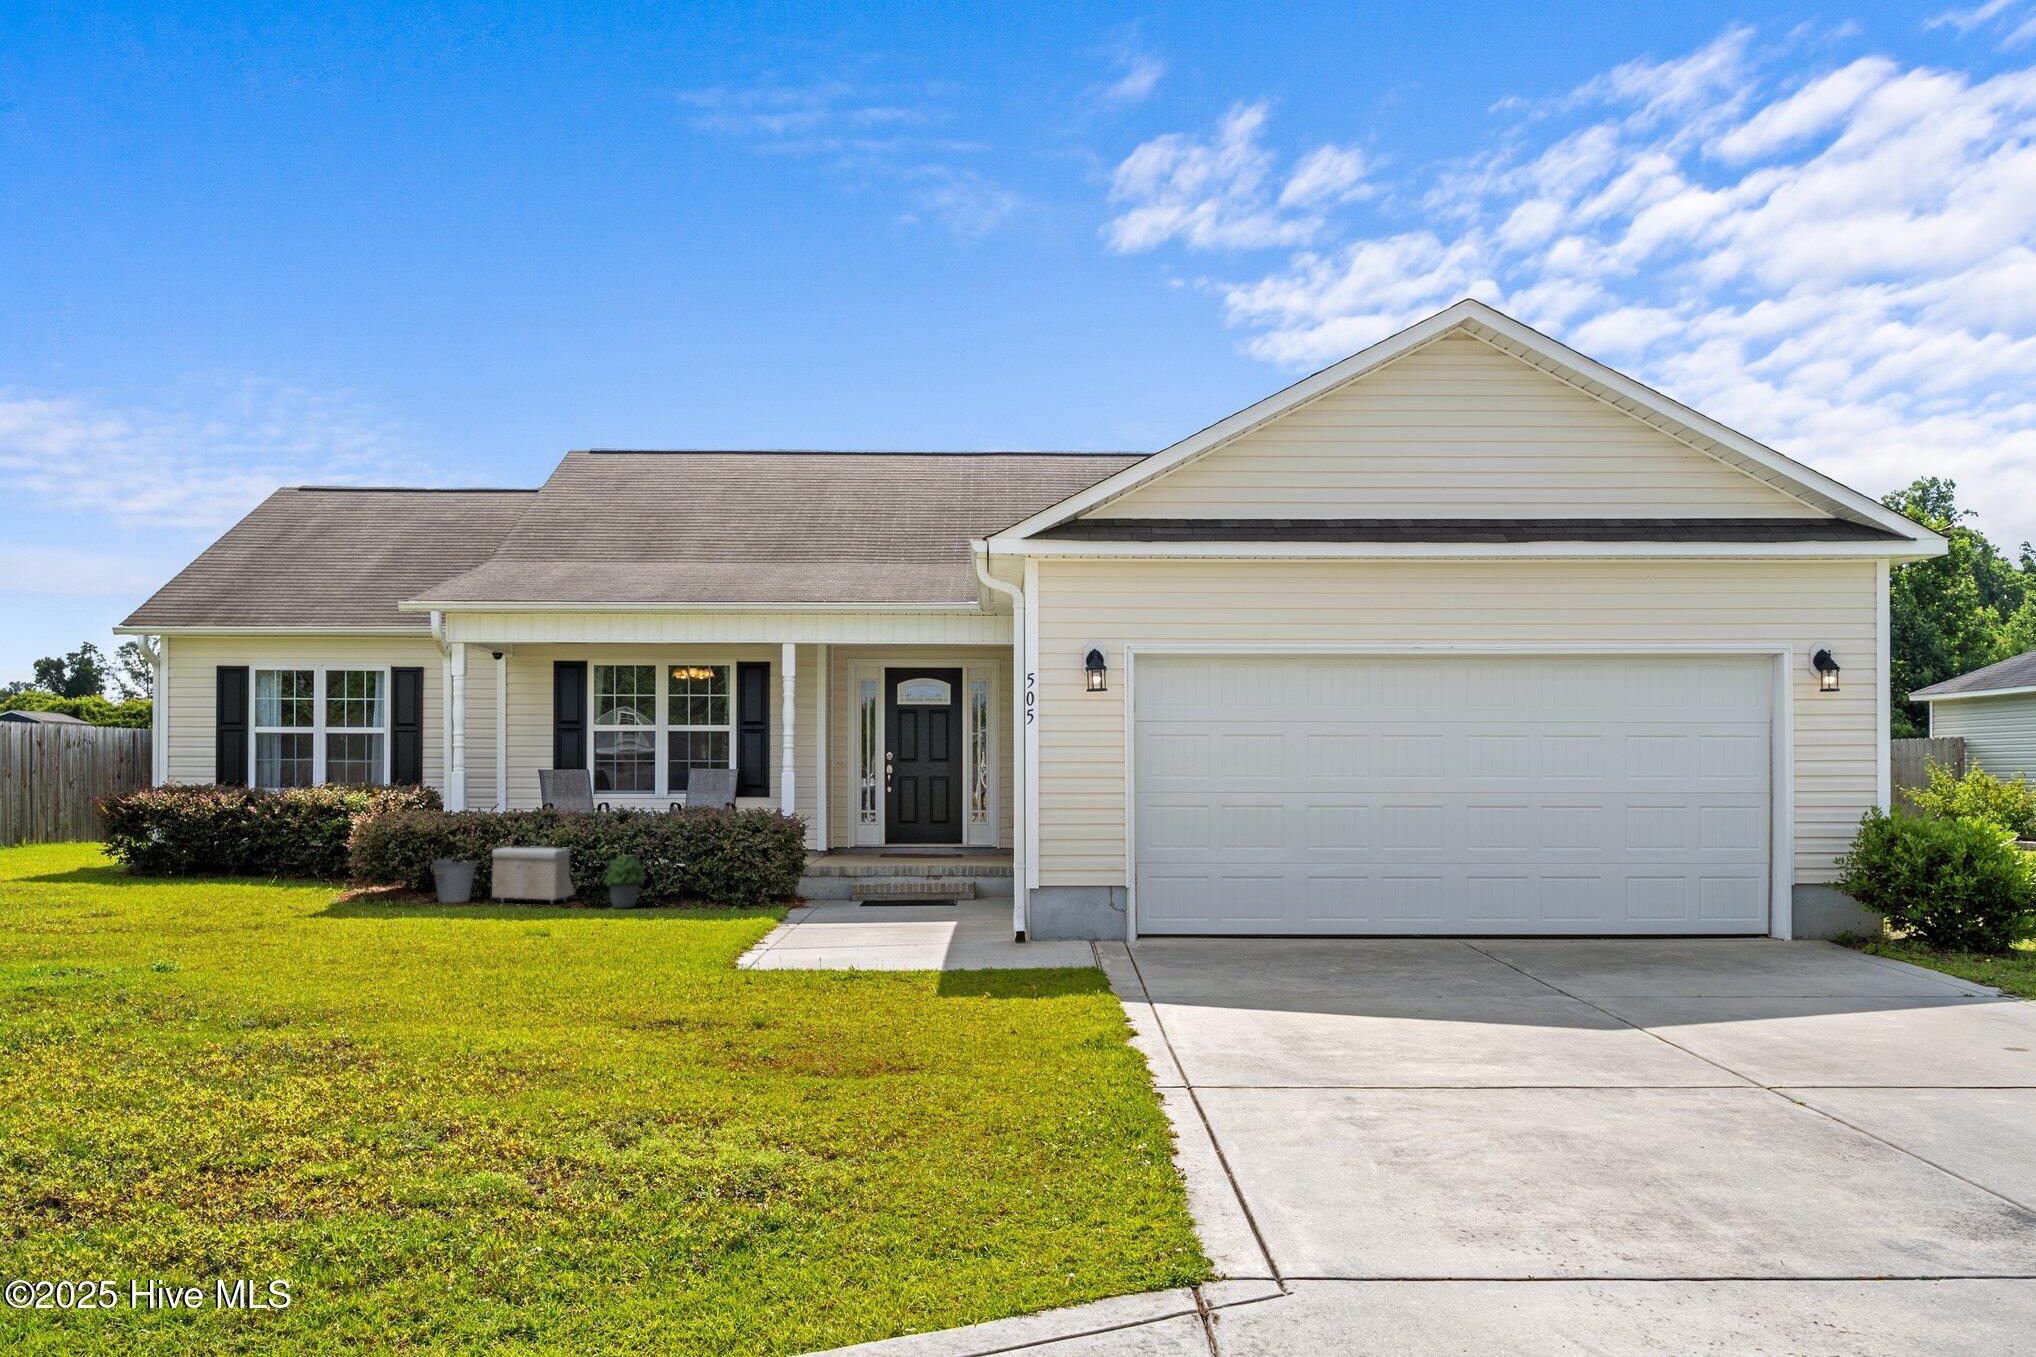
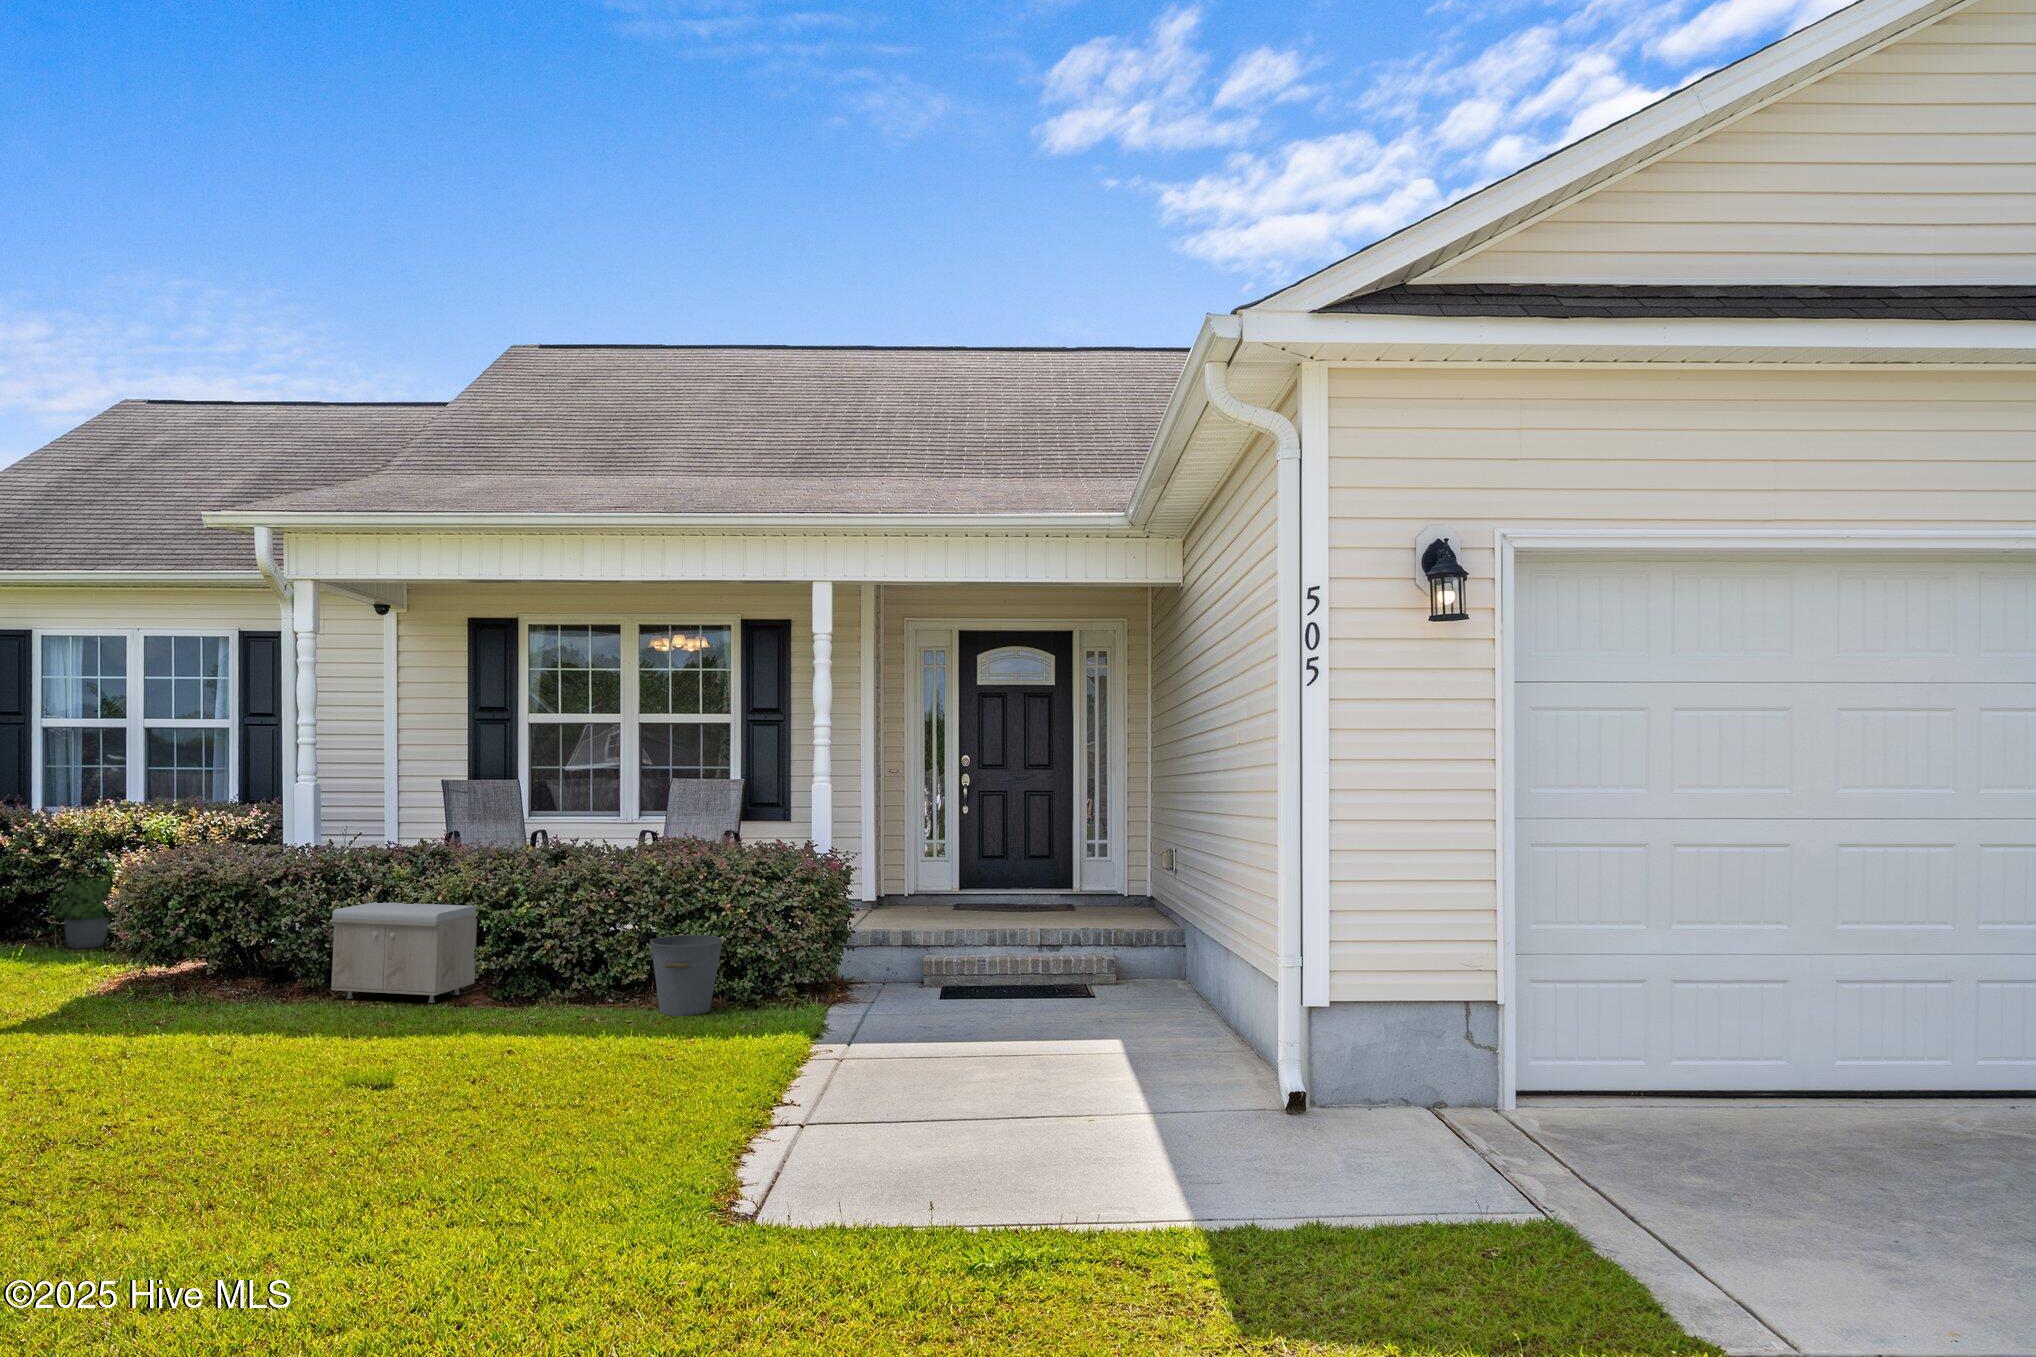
potted plant: present [604,855,645,908] -> present [49,879,112,949]
bucket: present [433,859,476,903] -> present [650,935,723,1016]

